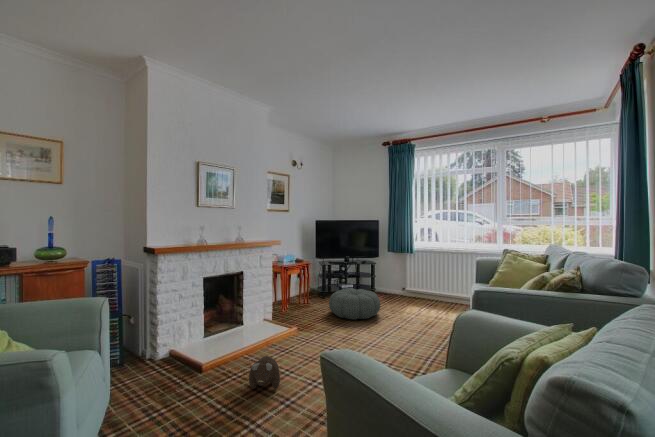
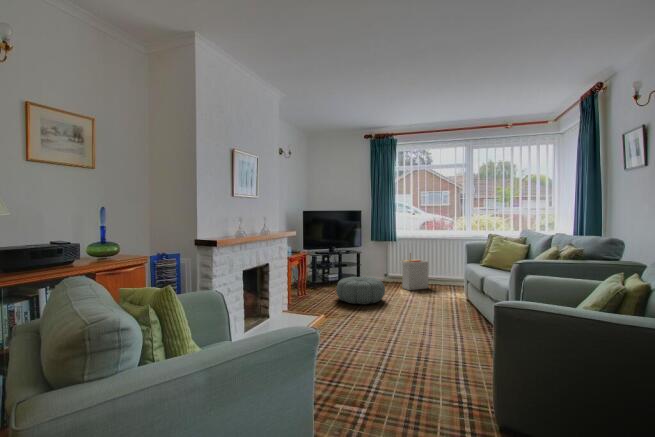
storage bin: none [413,266,444,308] -> present [400,253,428,290]
plush toy: present [249,356,280,389] -> none [337,335,366,365]

